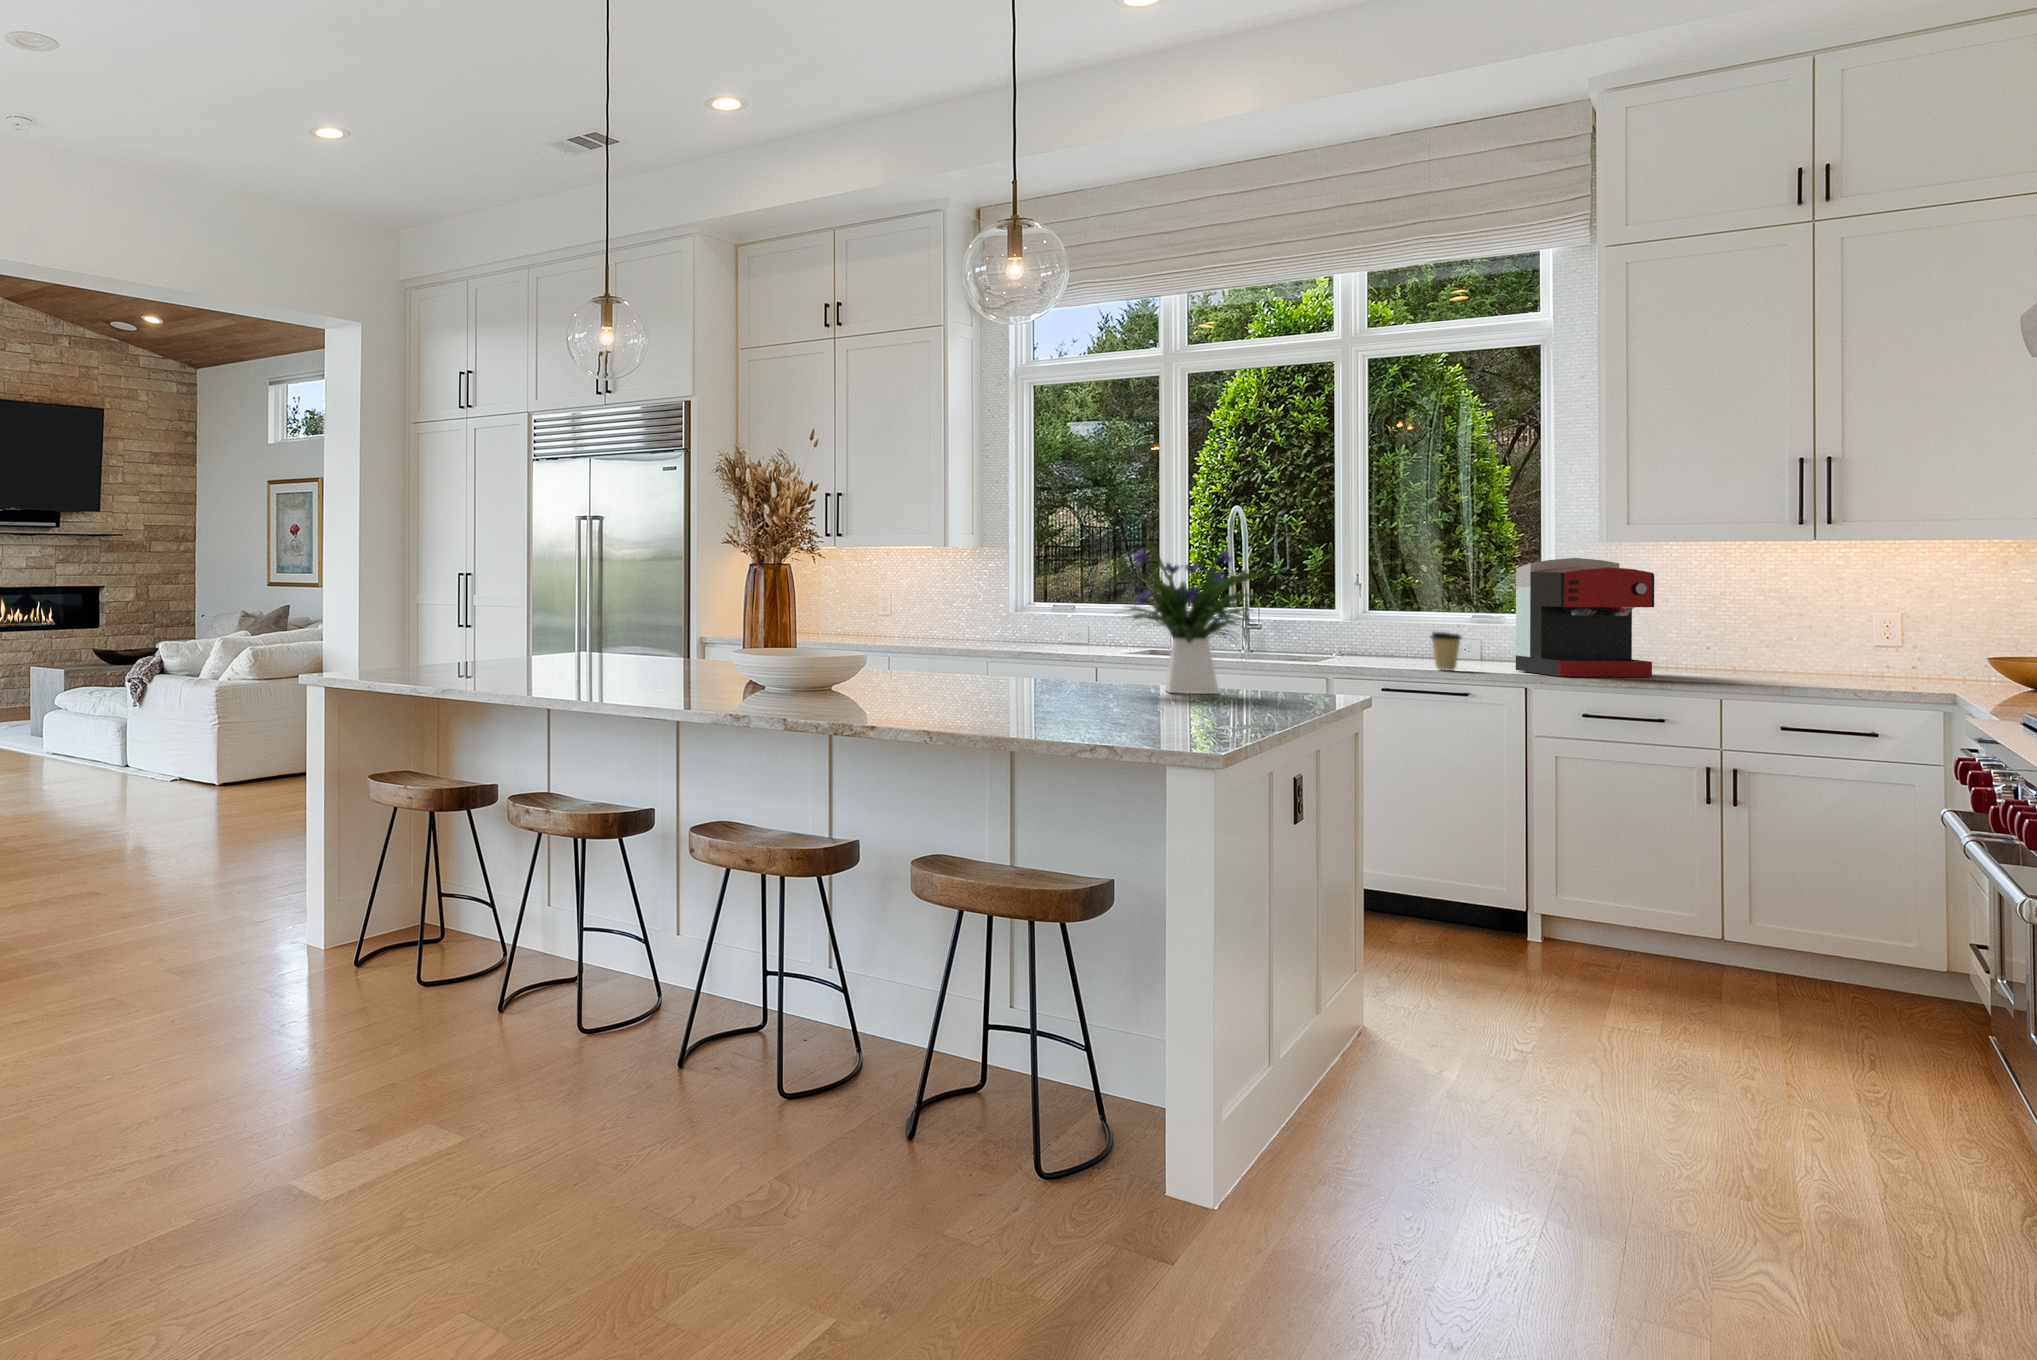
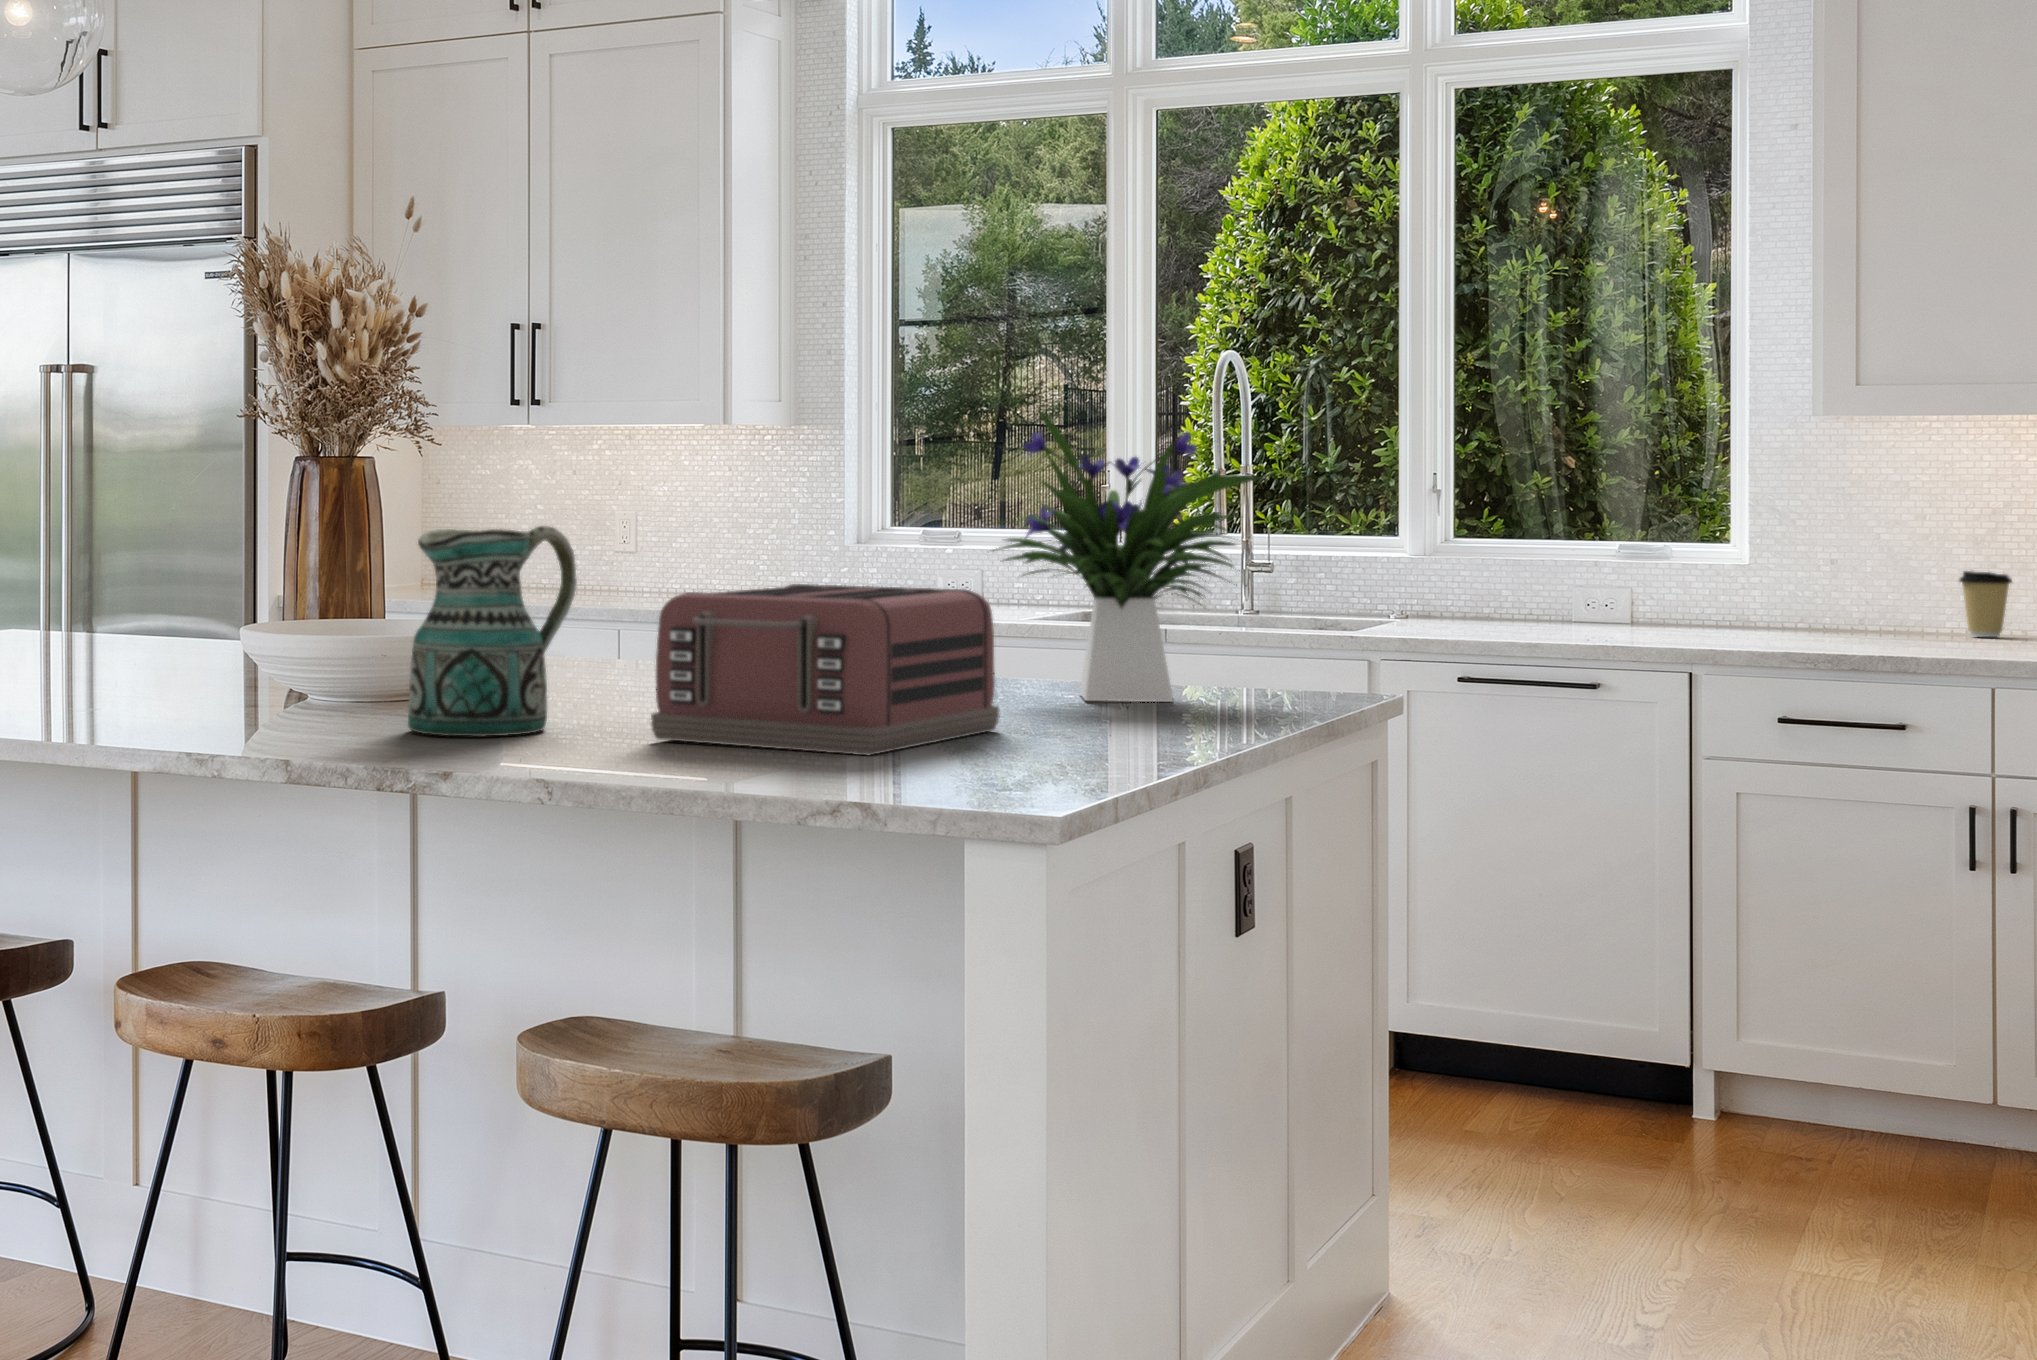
coffee maker: present [1516,558,1654,678] -> none [1676,447,1894,655]
ceramic pitcher: none [814,598,899,703] -> present [408,526,577,736]
toaster: none [942,629,1127,715] -> present [651,584,999,756]
coffee cup: present [1431,632,1461,671] -> present [1959,571,2012,637]

